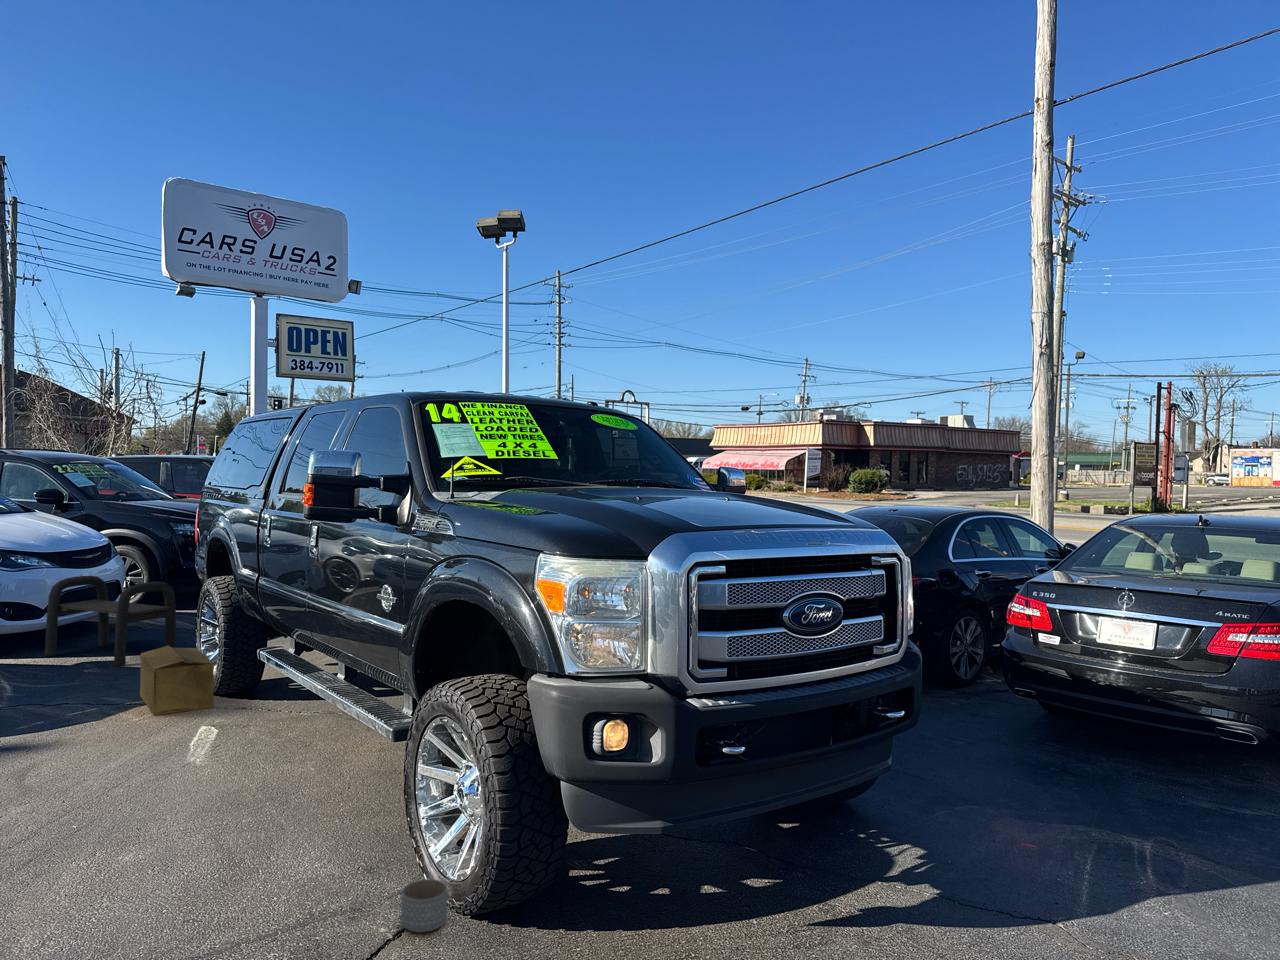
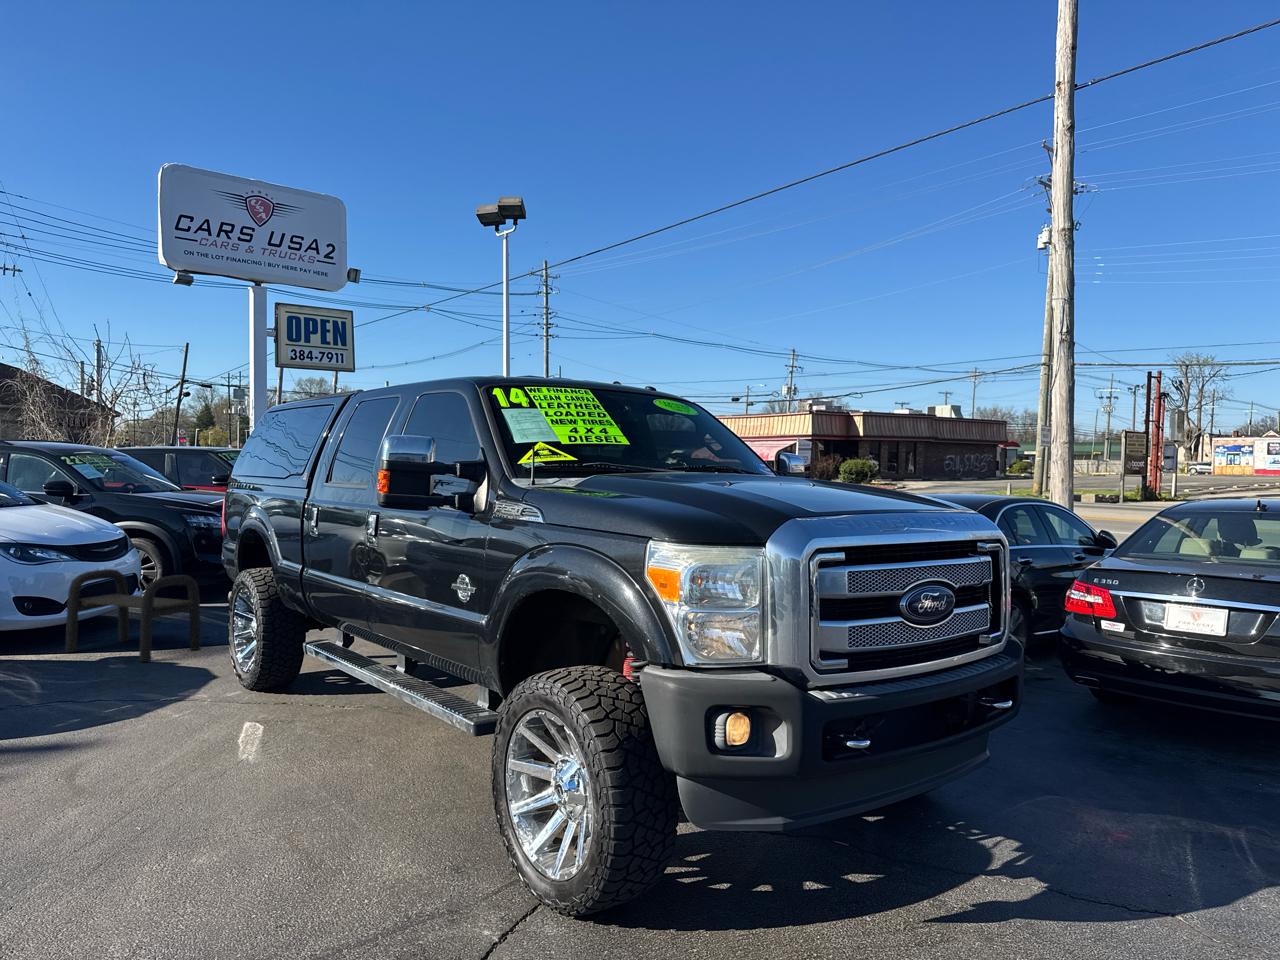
cardboard box: present [140,645,214,715] -> none [174,640,253,712]
planter: present [401,879,448,933] -> none [505,879,552,935]

